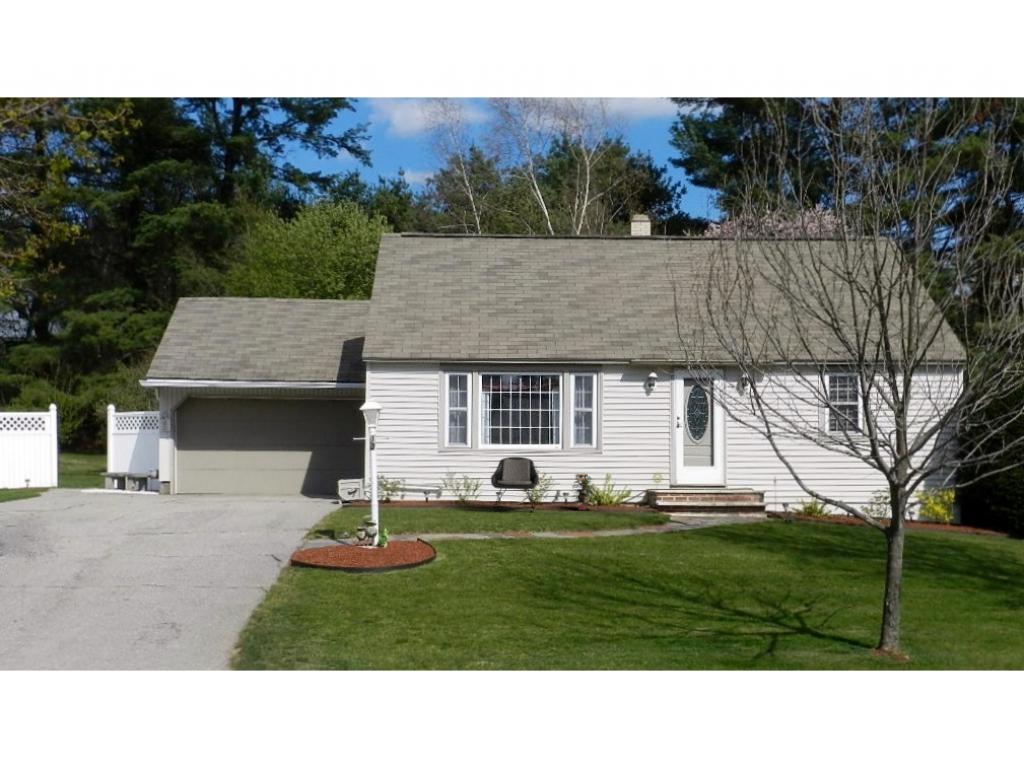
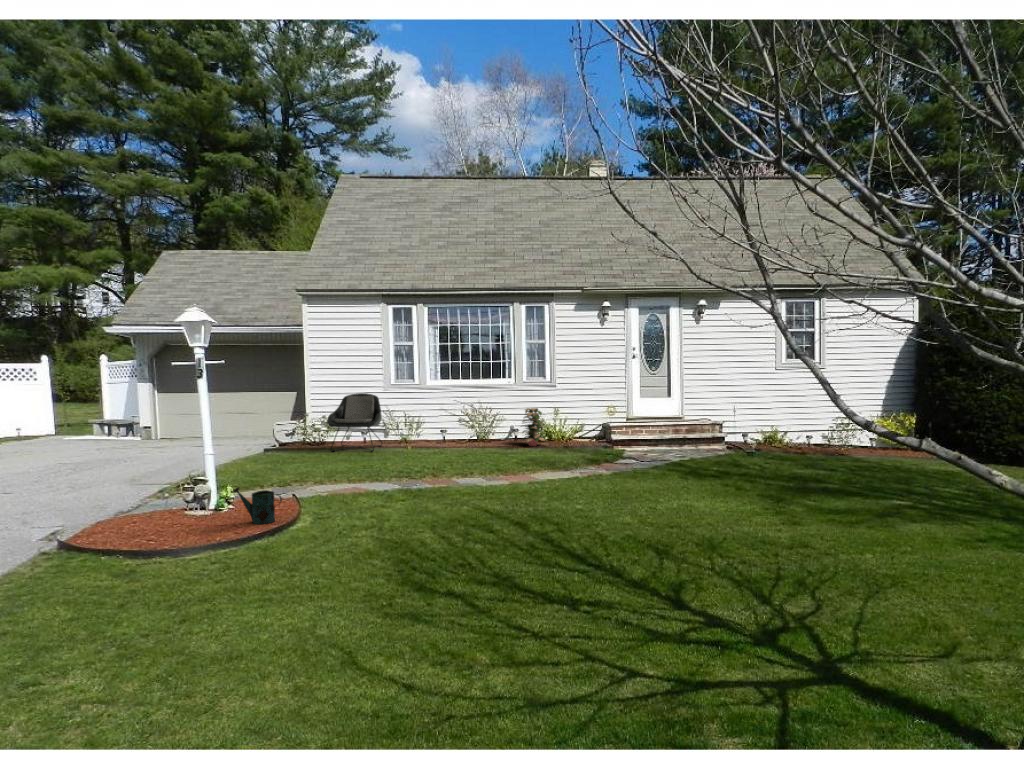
lounge chair: present [491,457,539,512] -> present [327,393,382,452]
watering can: none [377,531,414,559] -> present [233,487,282,524]

